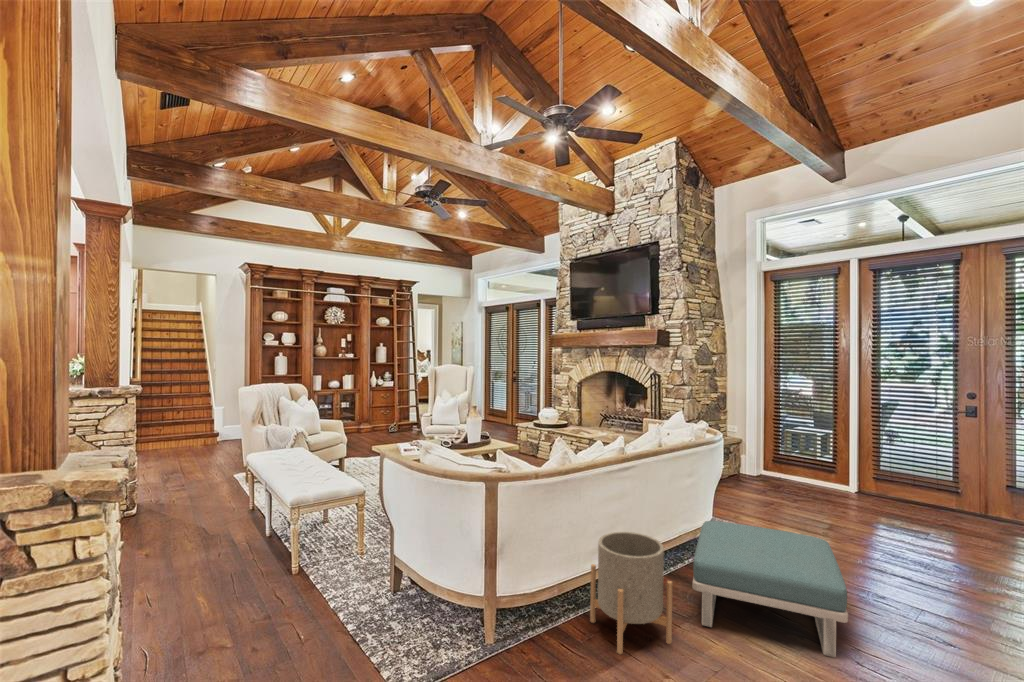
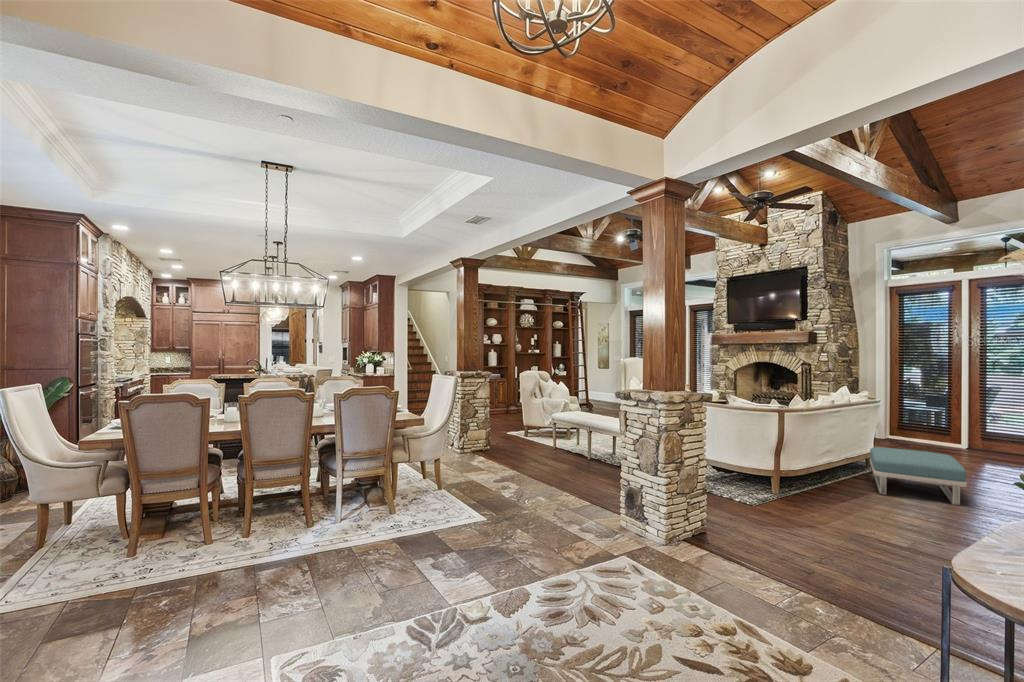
planter: present [590,532,672,654] -> none [815,445,867,500]

